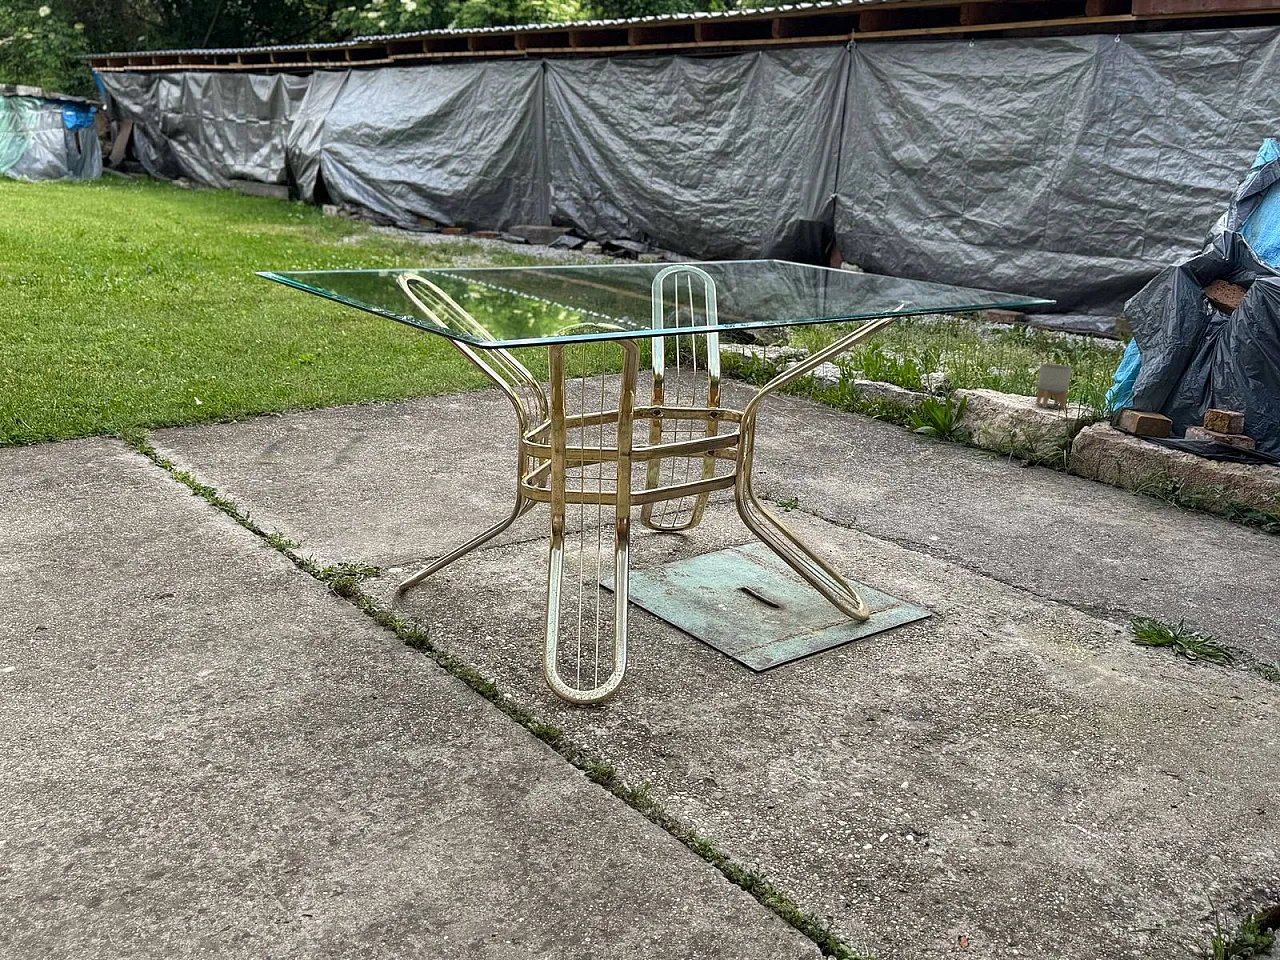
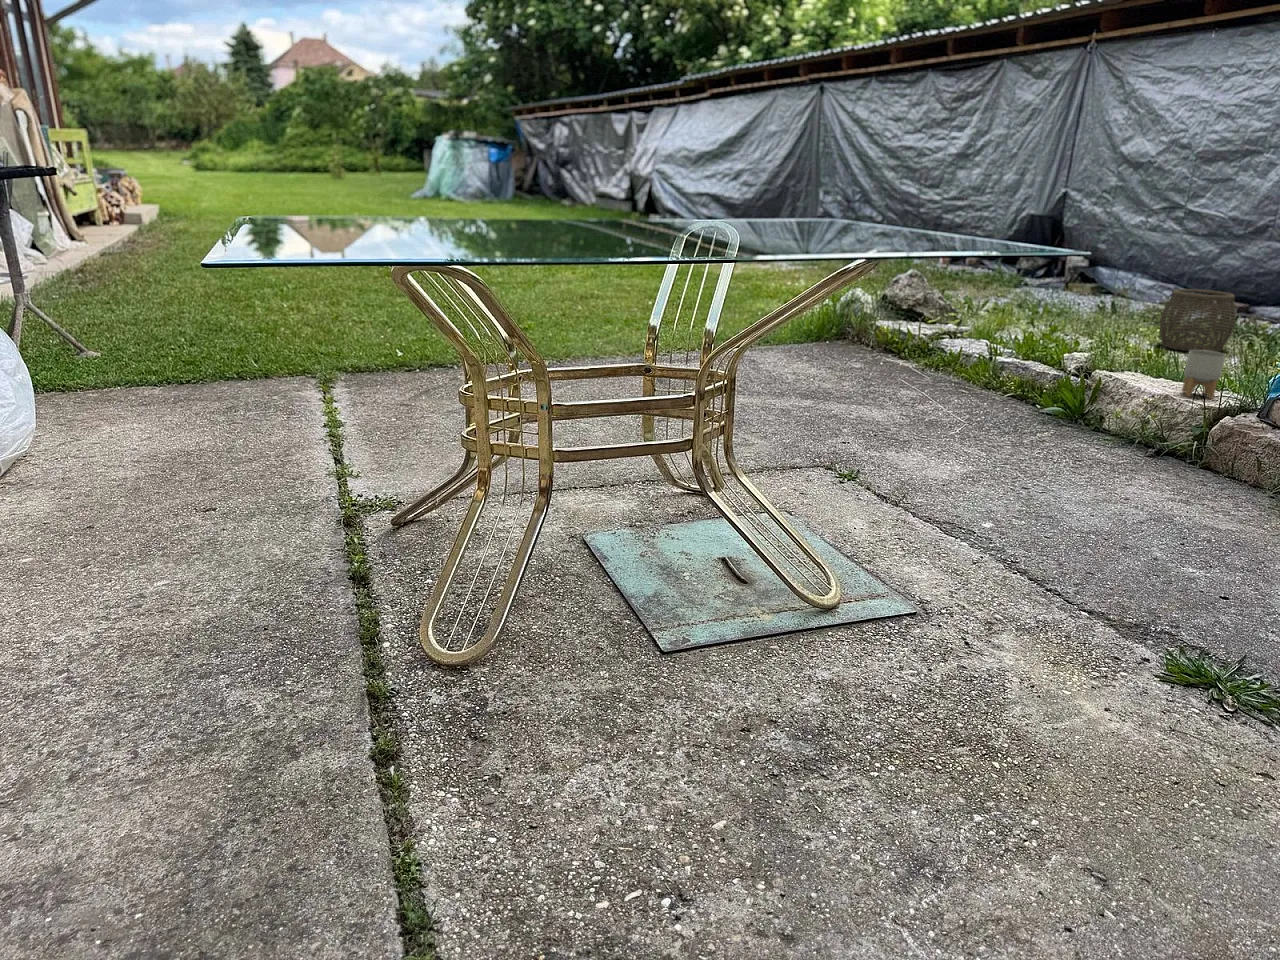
woven basket: none [978,301,1044,363] -> present [1159,289,1236,352]

